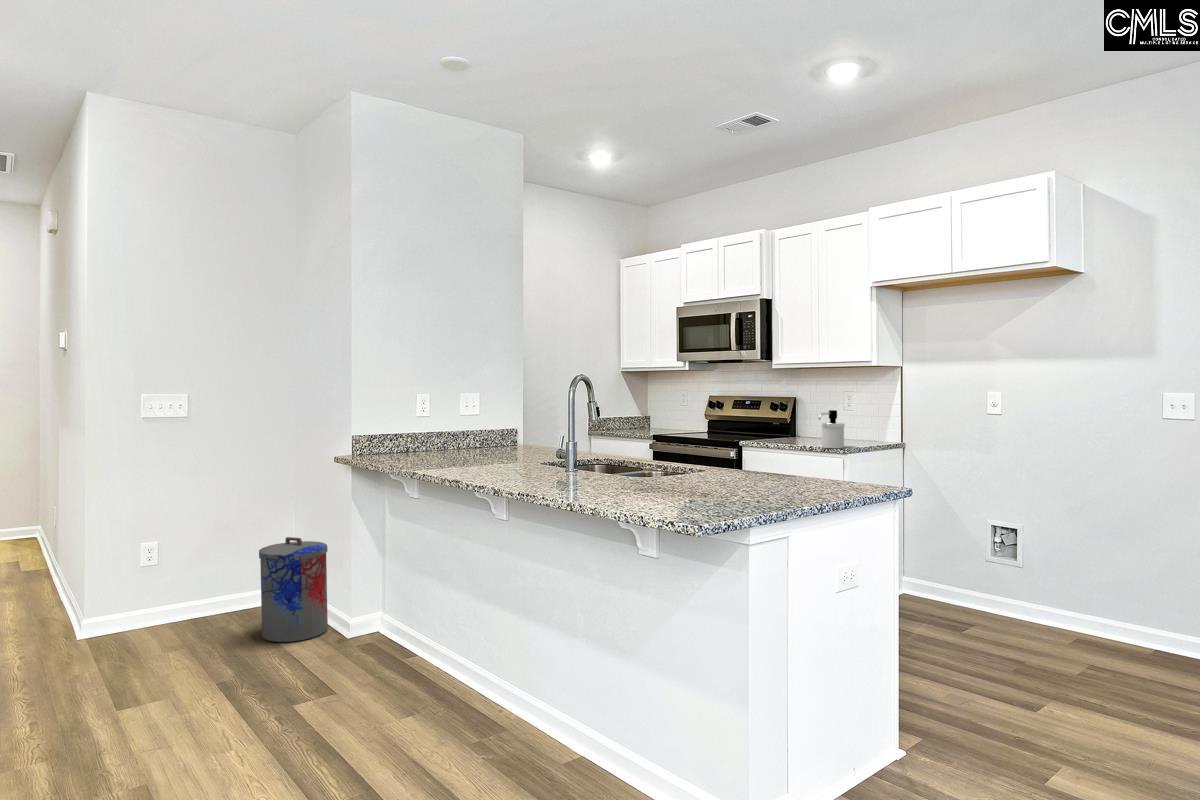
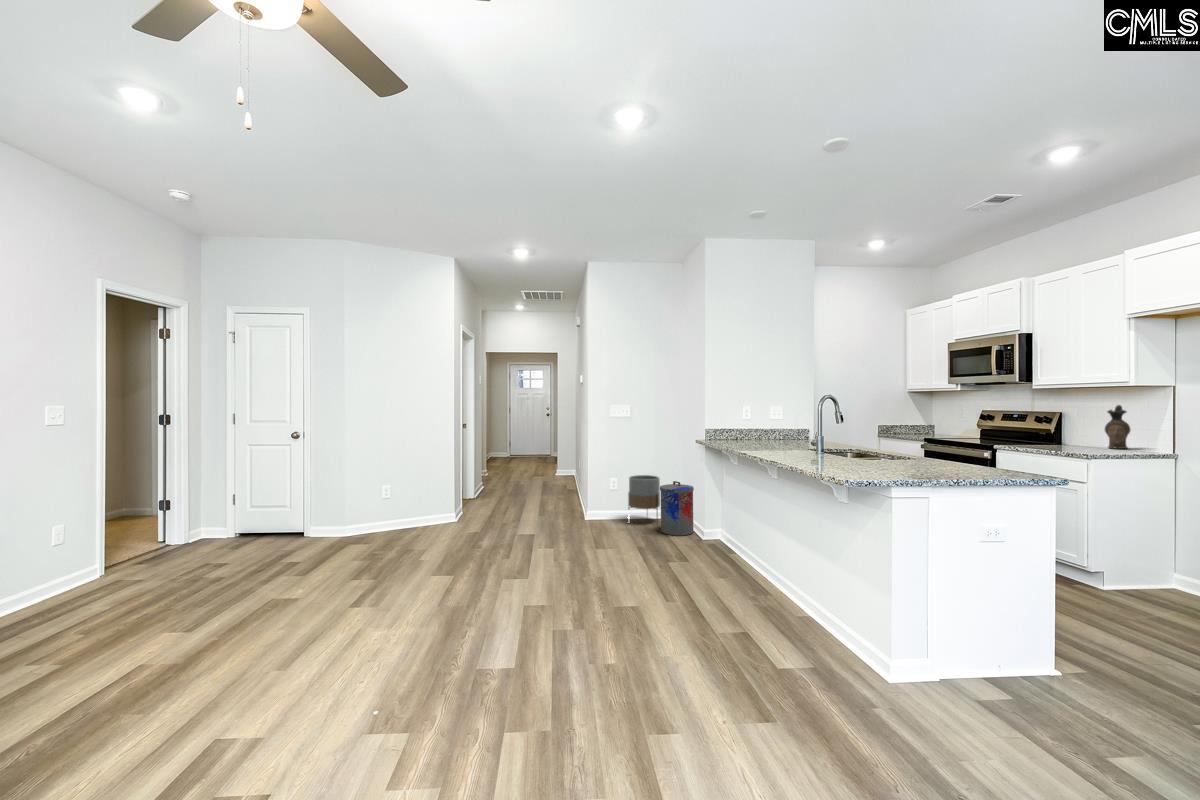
ceramic pitcher: none [844,388,867,440] -> present [1105,405,1130,449]
soap dispenser: present [818,410,845,448] -> none [1061,422,1094,454]
planter: none [183,530,252,631] -> present [628,475,660,510]

